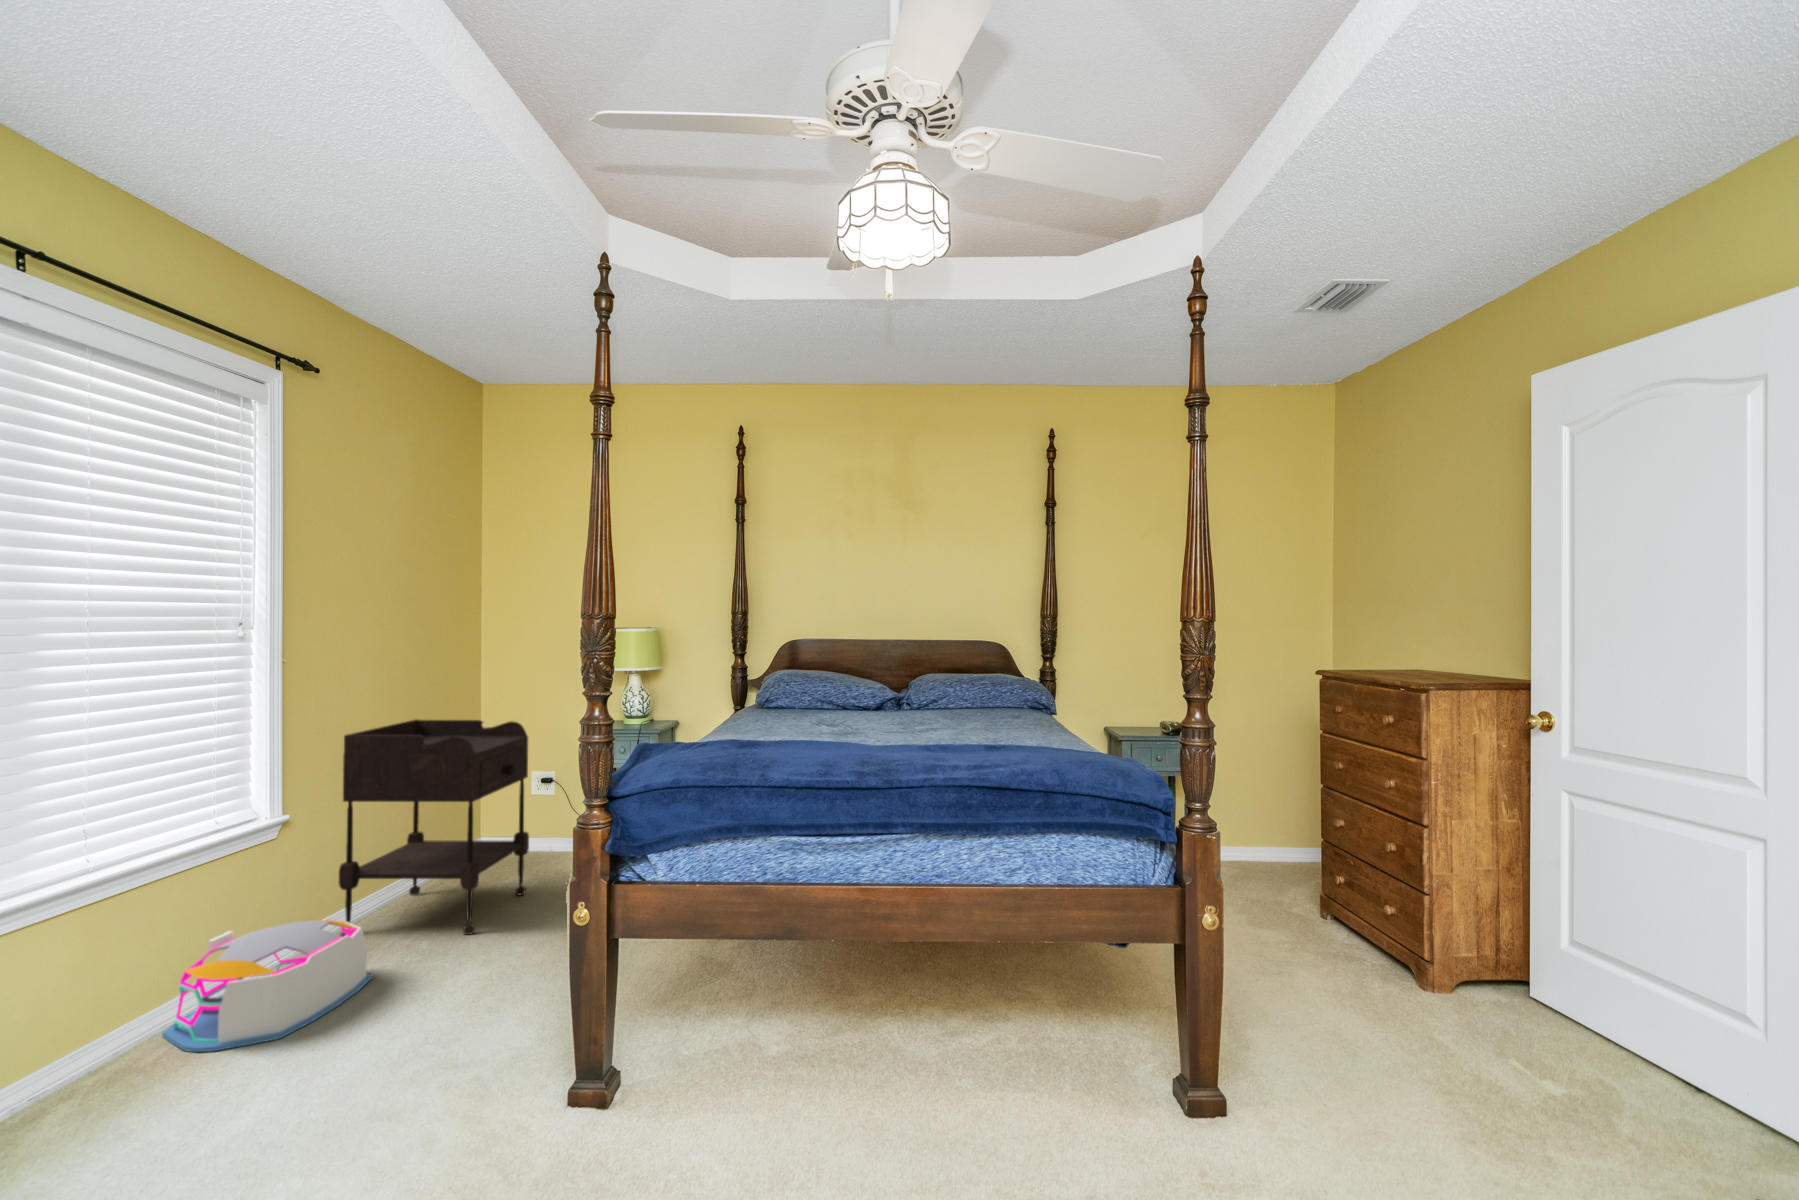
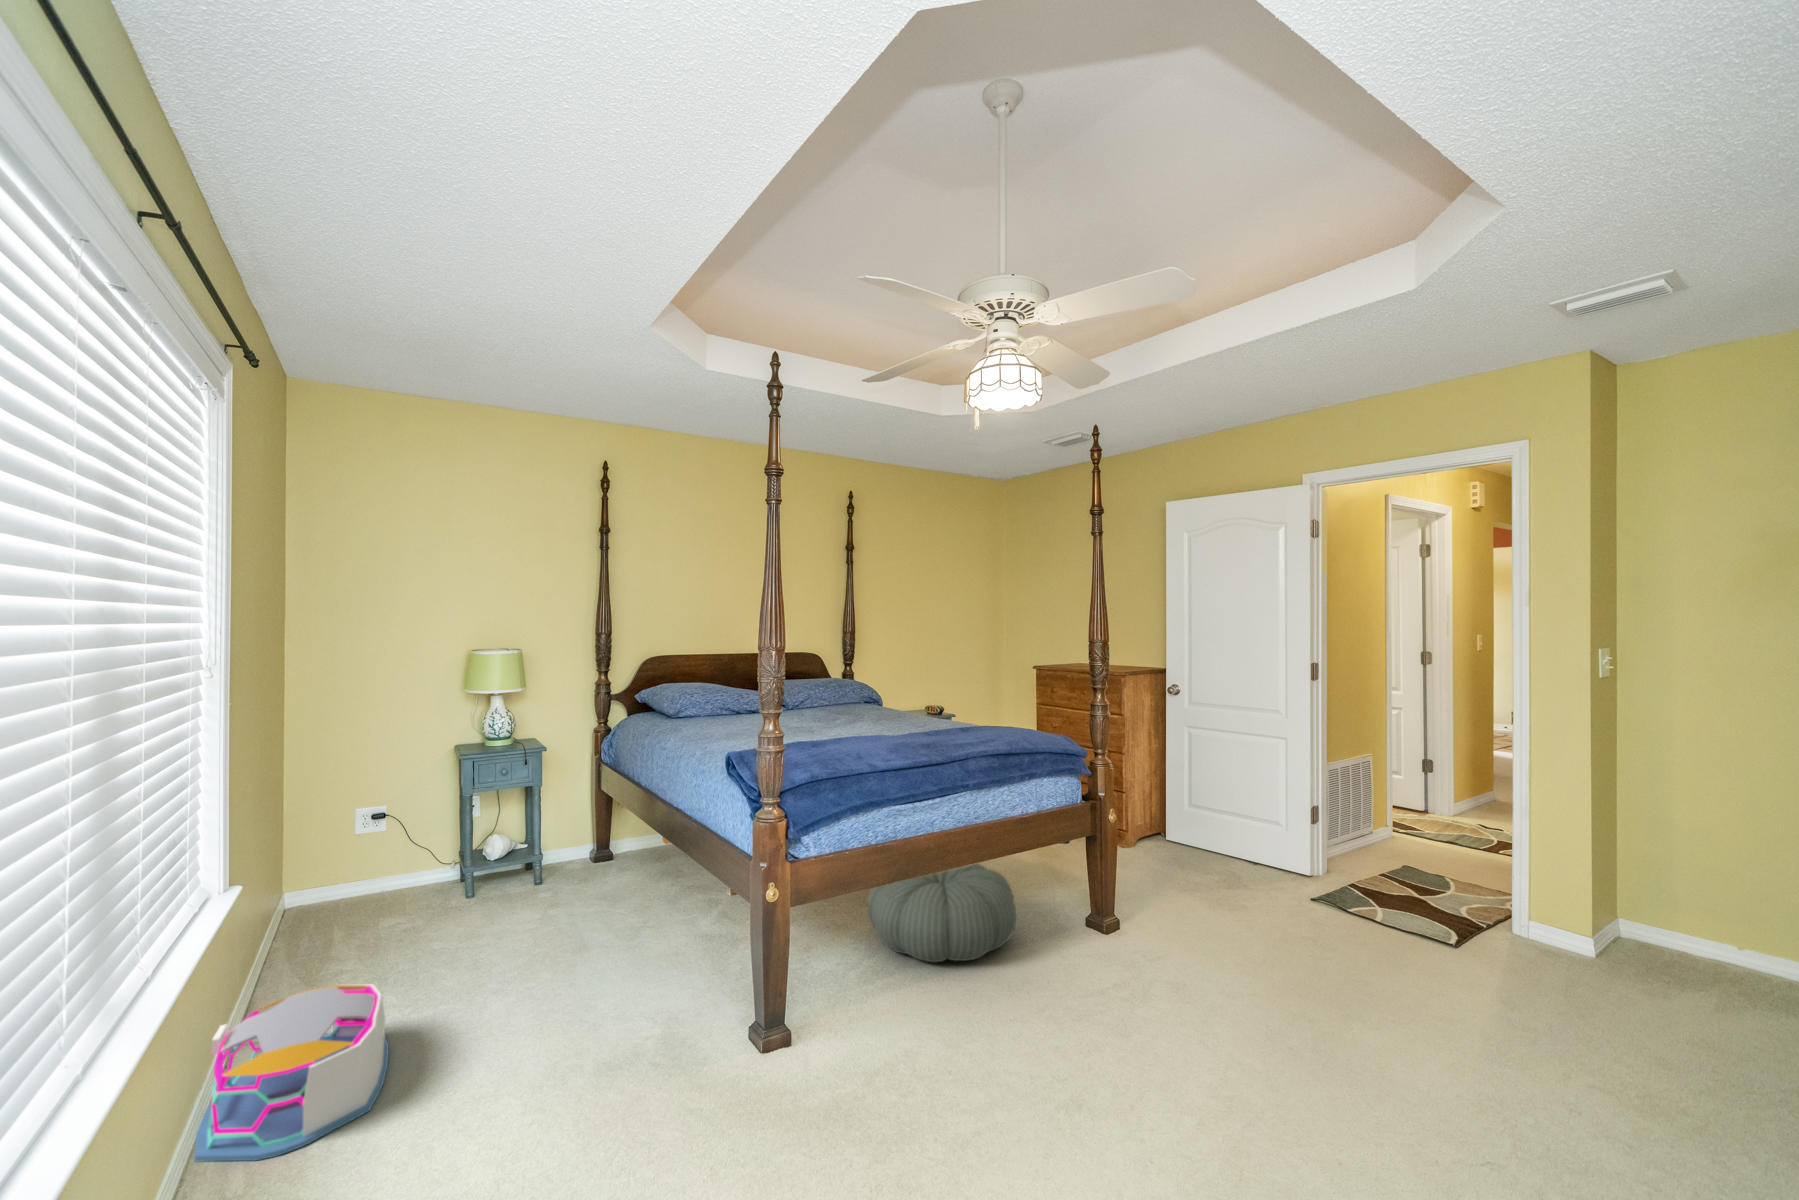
side table: present [338,719,529,935] -> none [256,752,449,1013]
pouf: none [836,925,1052,1083] -> present [868,864,1016,962]

